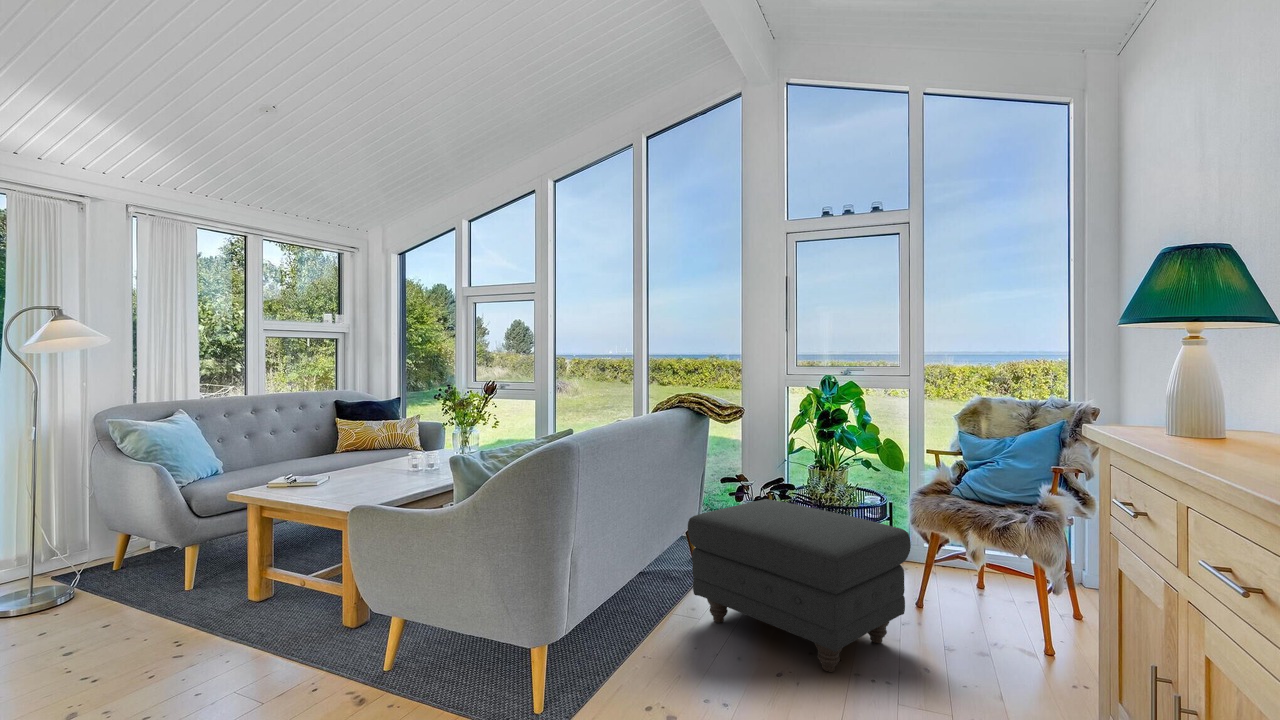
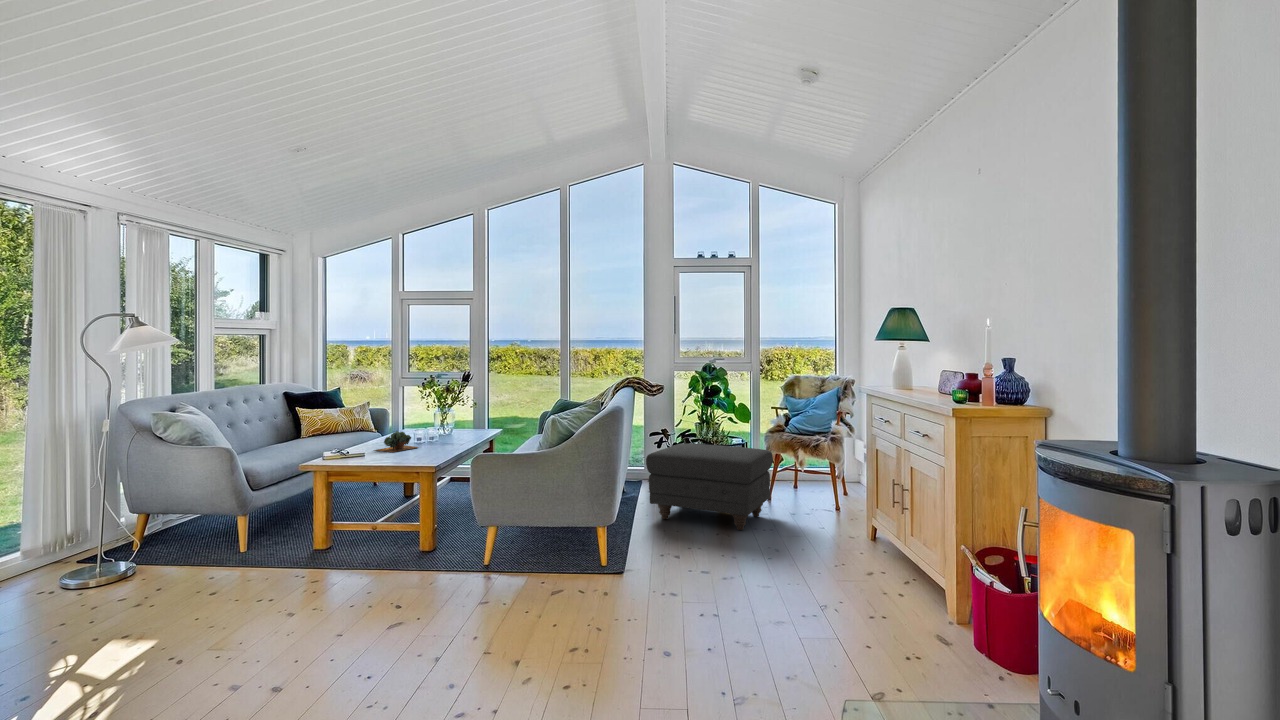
succulent plant: none [338,456,395,485] -> present [375,431,418,452]

